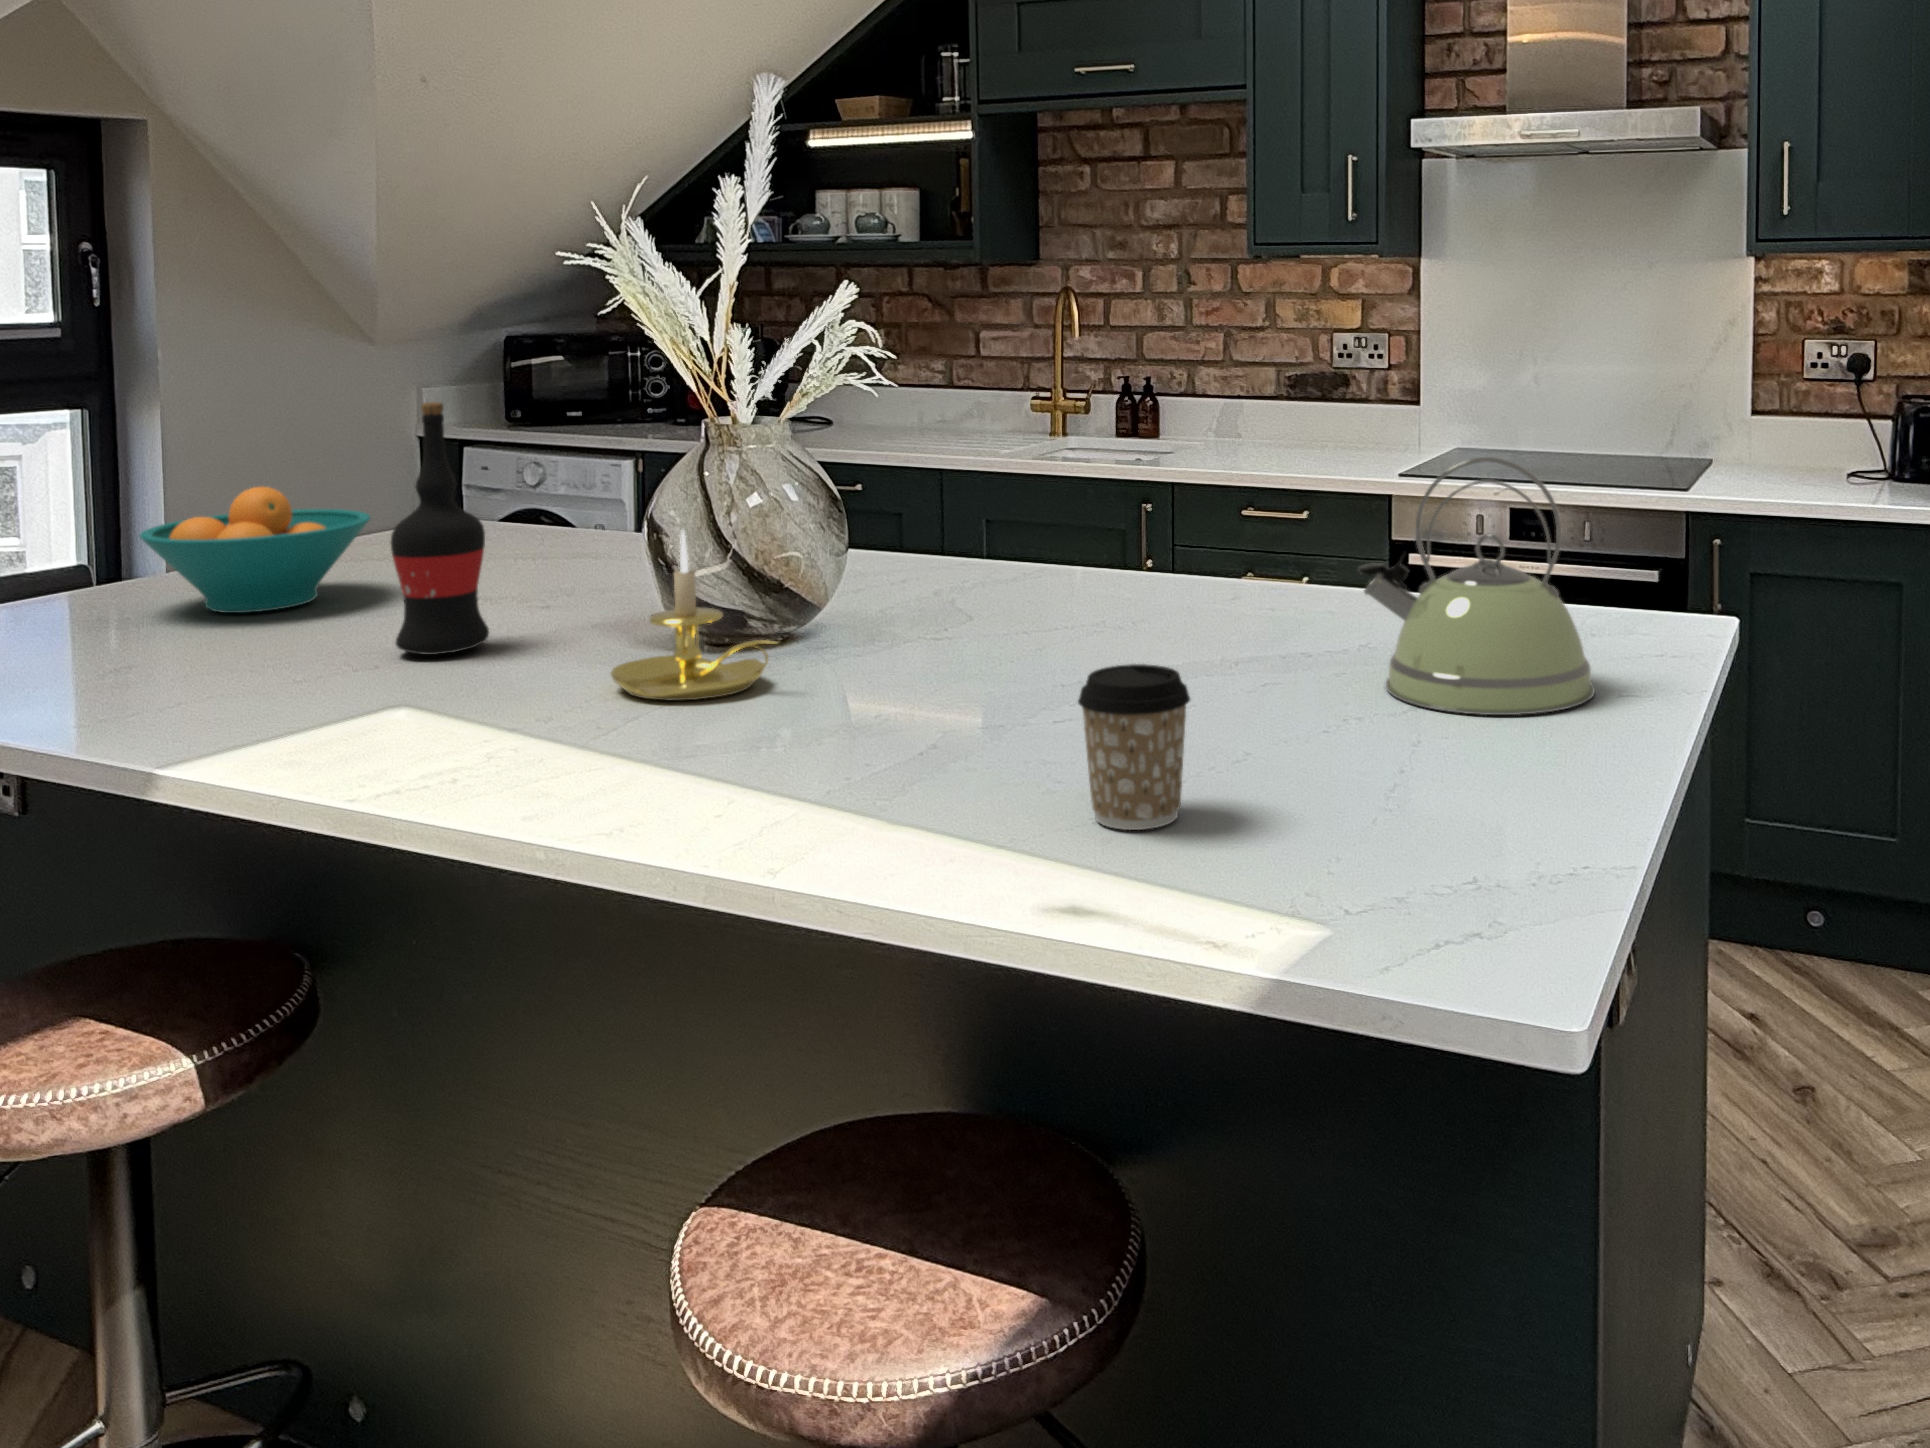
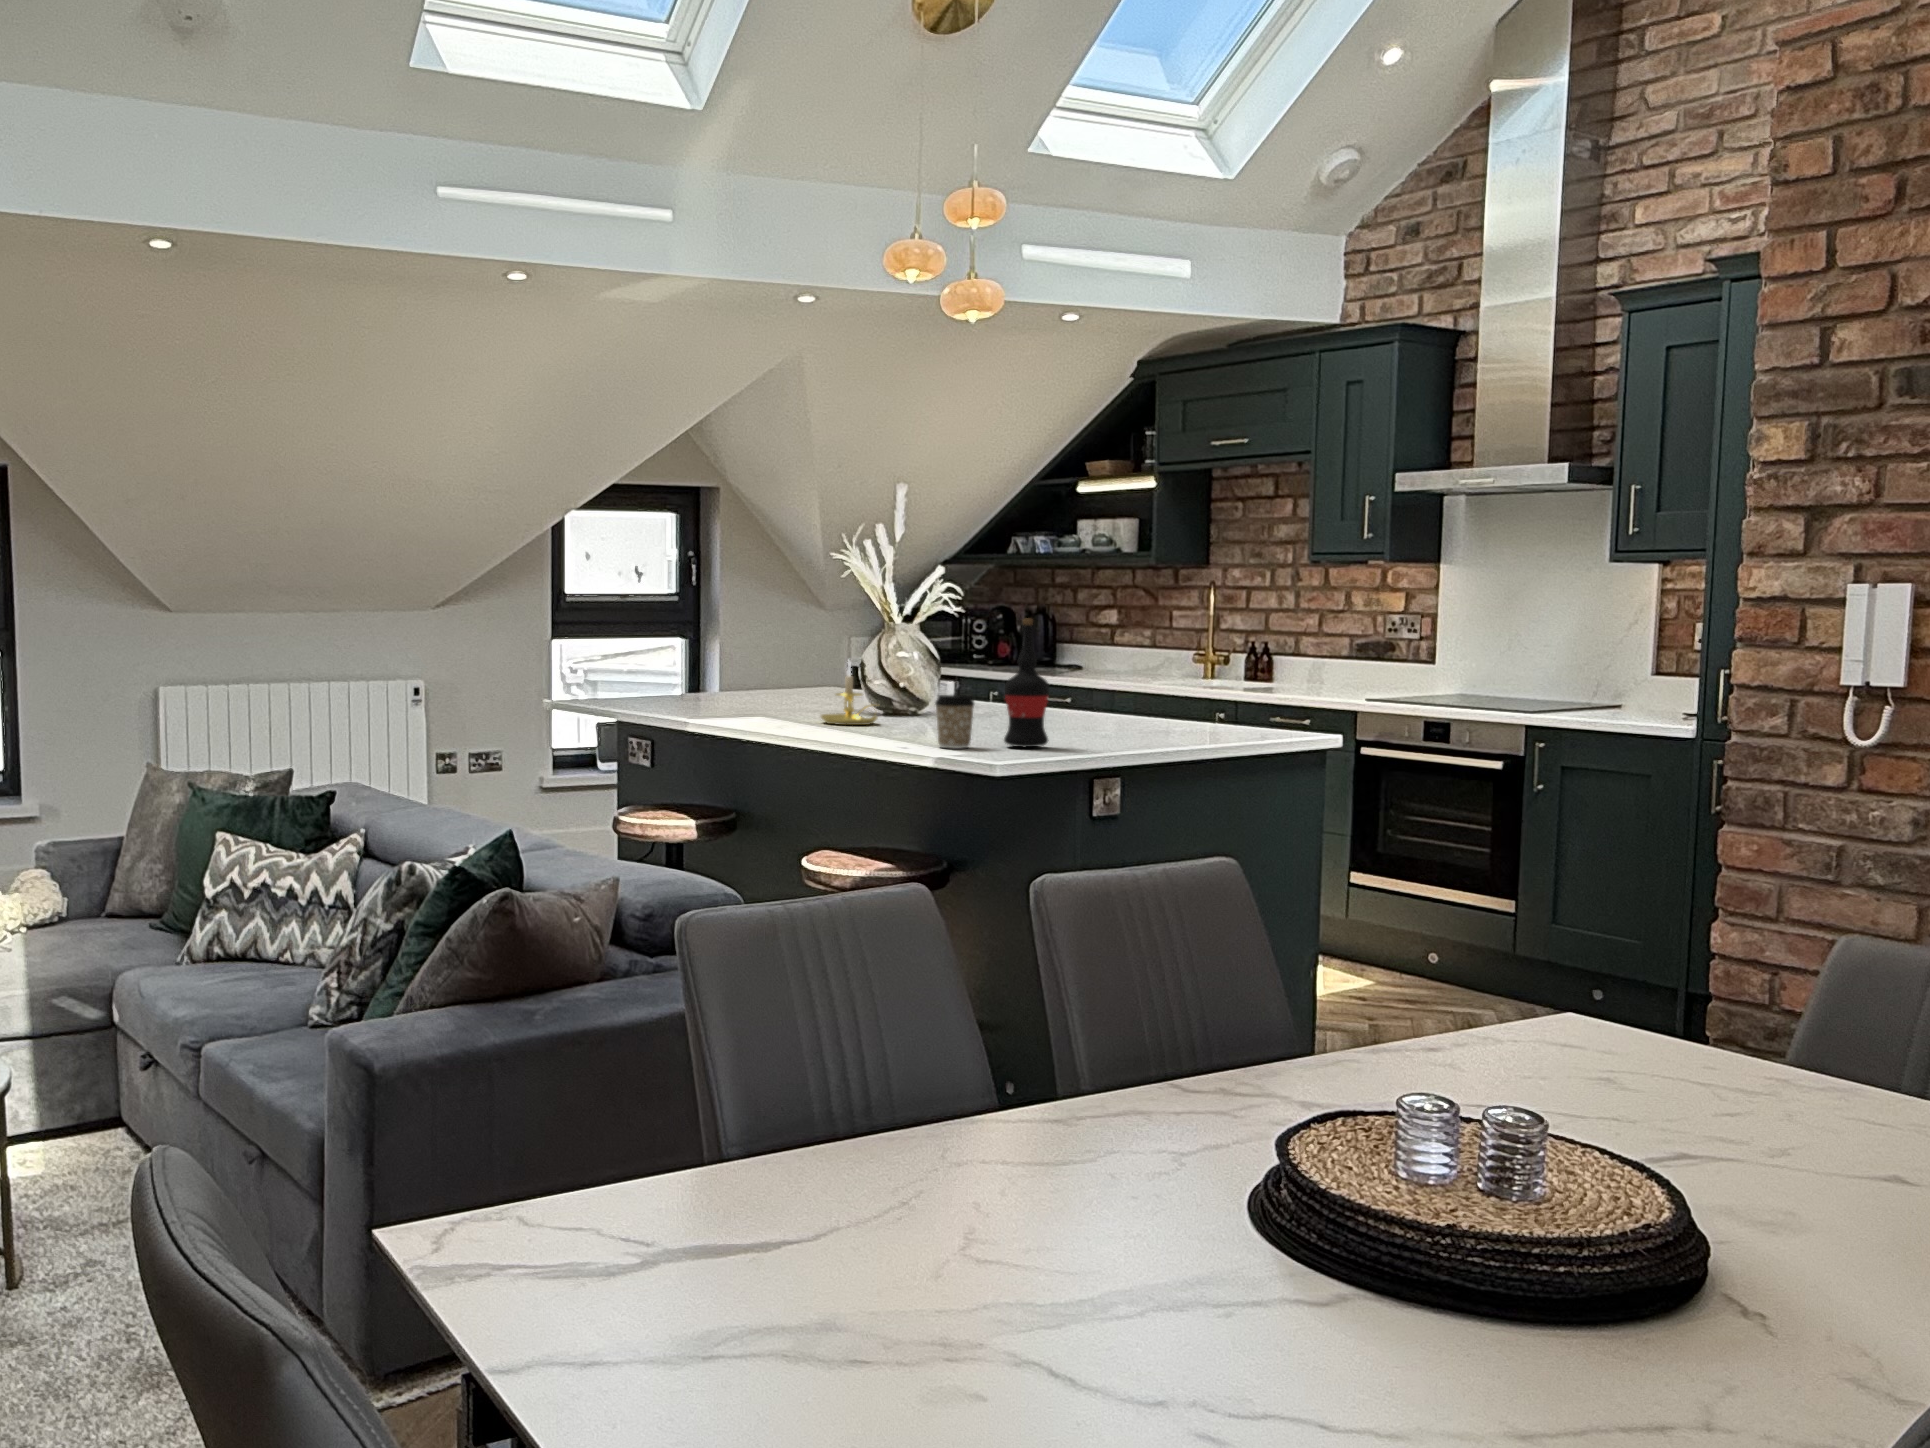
wine bottle: present [390,402,489,655] -> present [1004,619,1049,747]
kettle: present [1358,457,1595,715] -> none [1112,639,1208,746]
fruit bowl: present [139,486,371,613] -> none [667,649,756,702]

